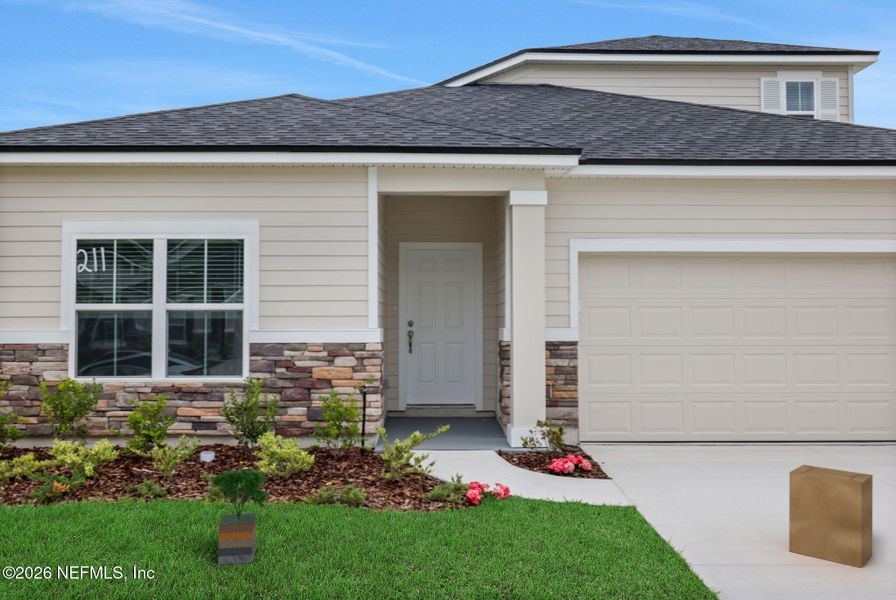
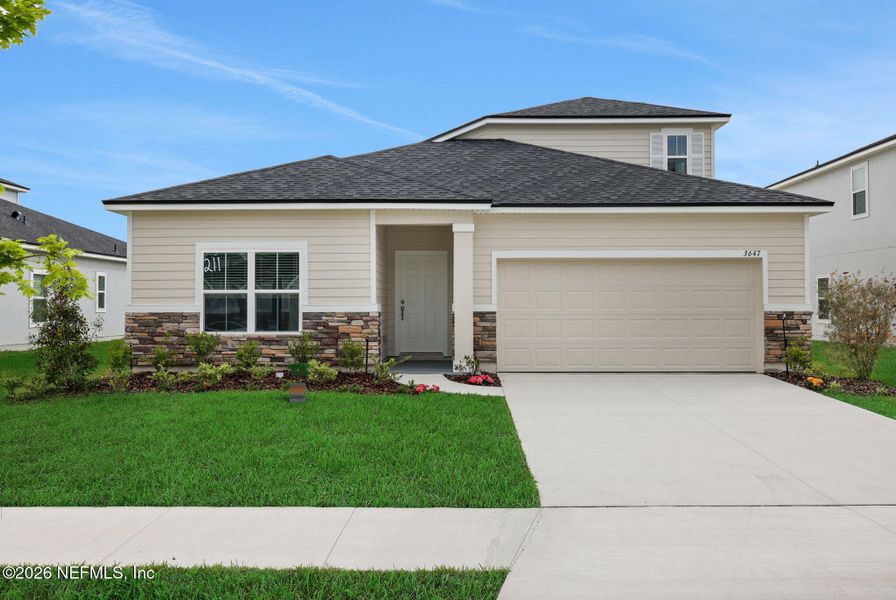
cardboard box: present [789,465,873,568] -> none [558,367,597,411]

